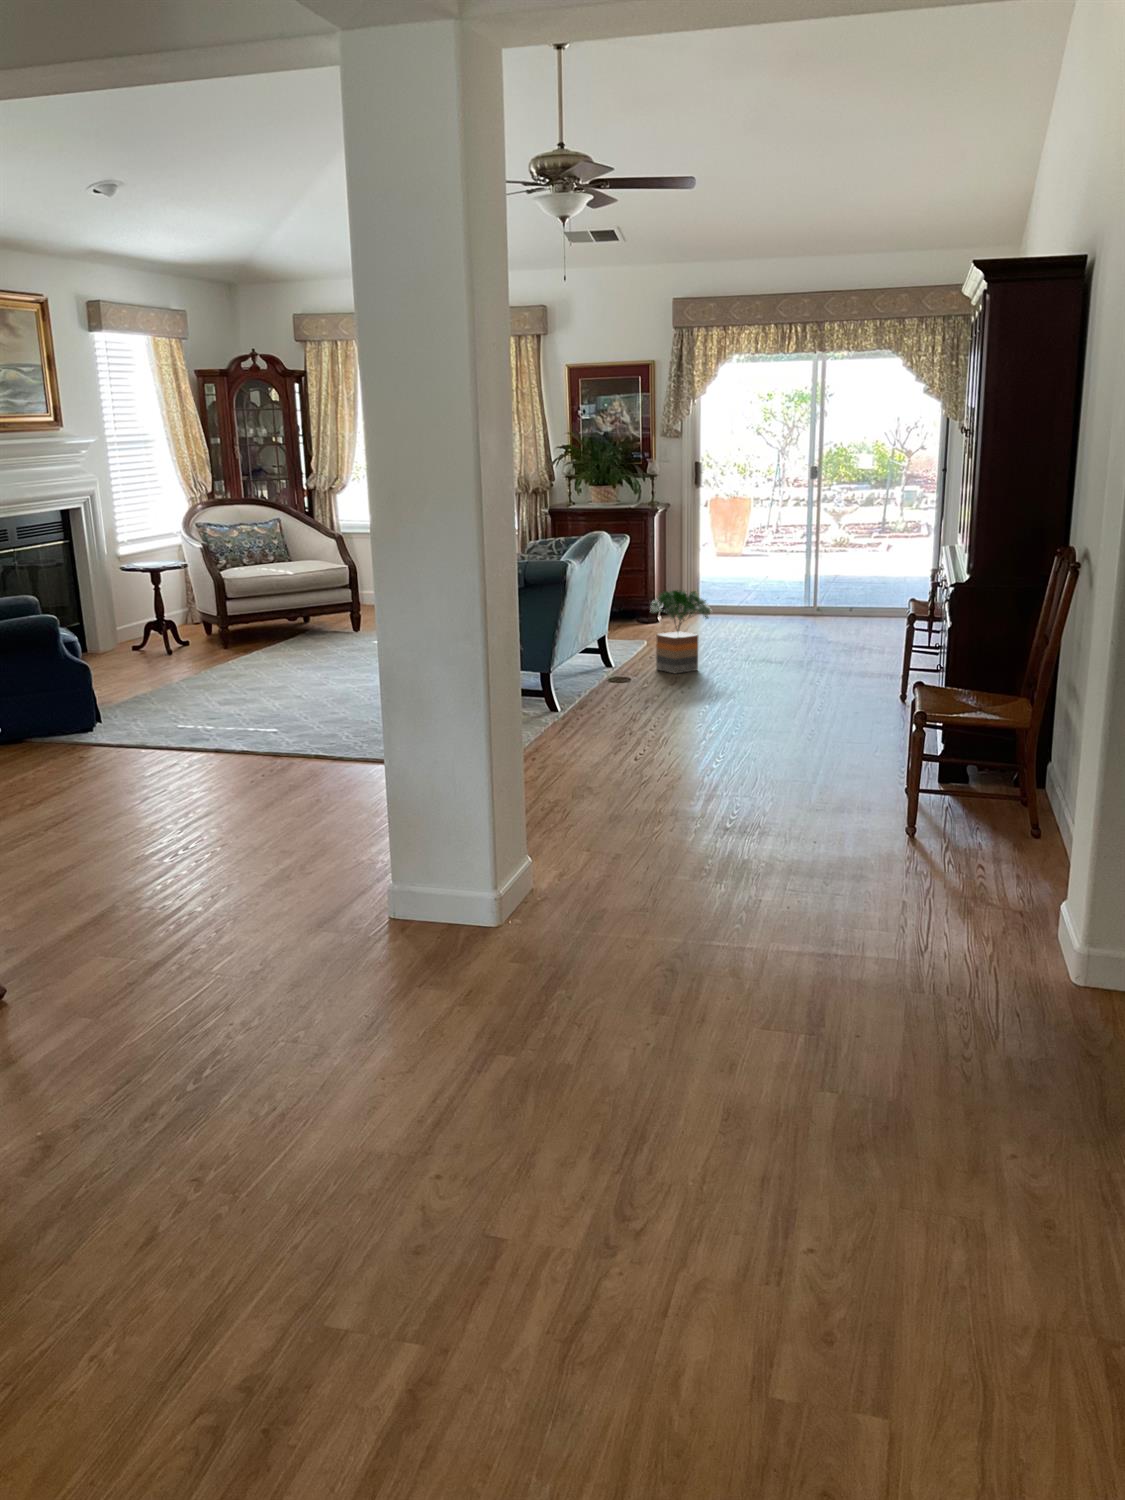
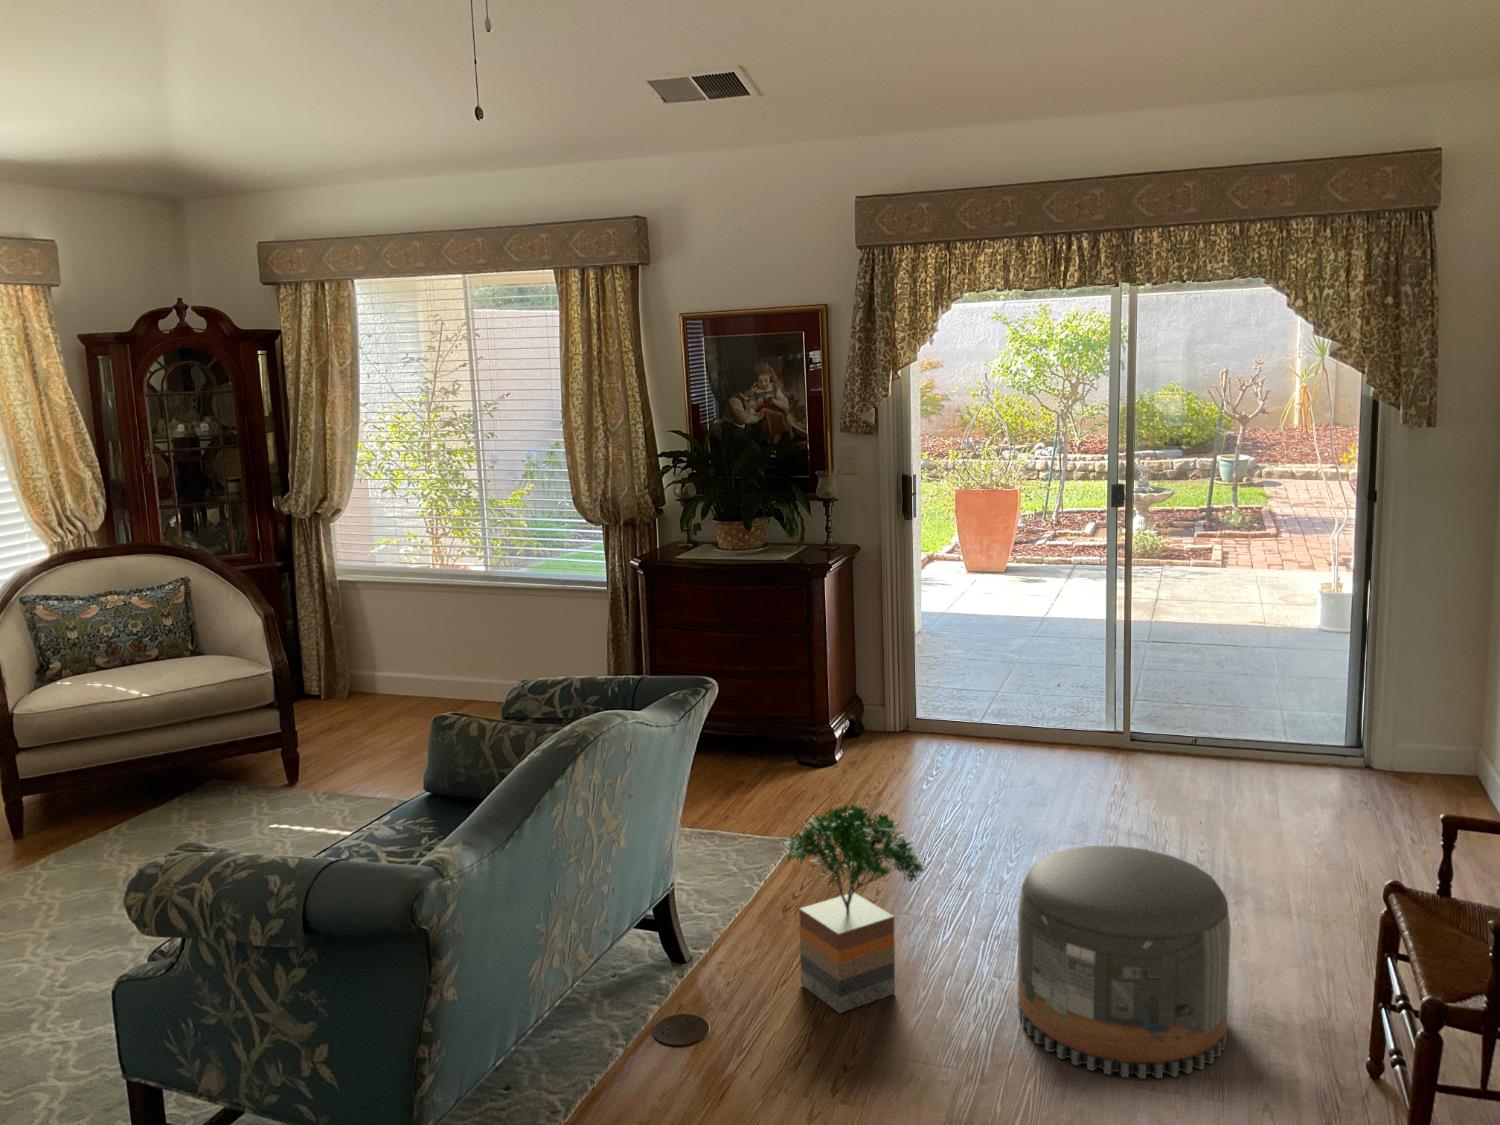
pouf: none [751,604,838,681] -> present [1018,845,1231,1078]

